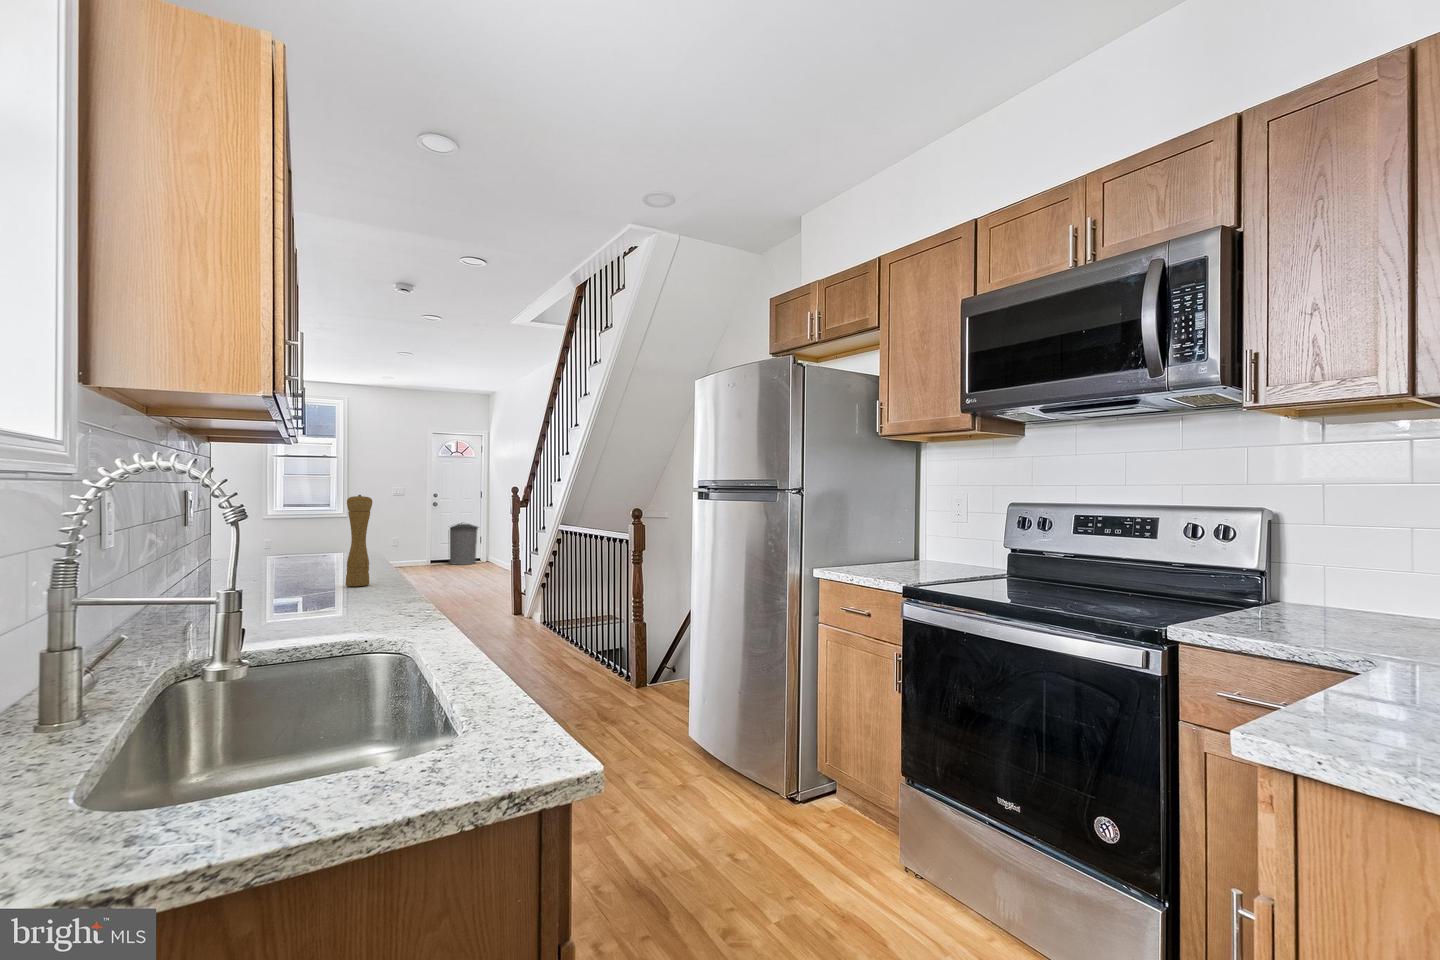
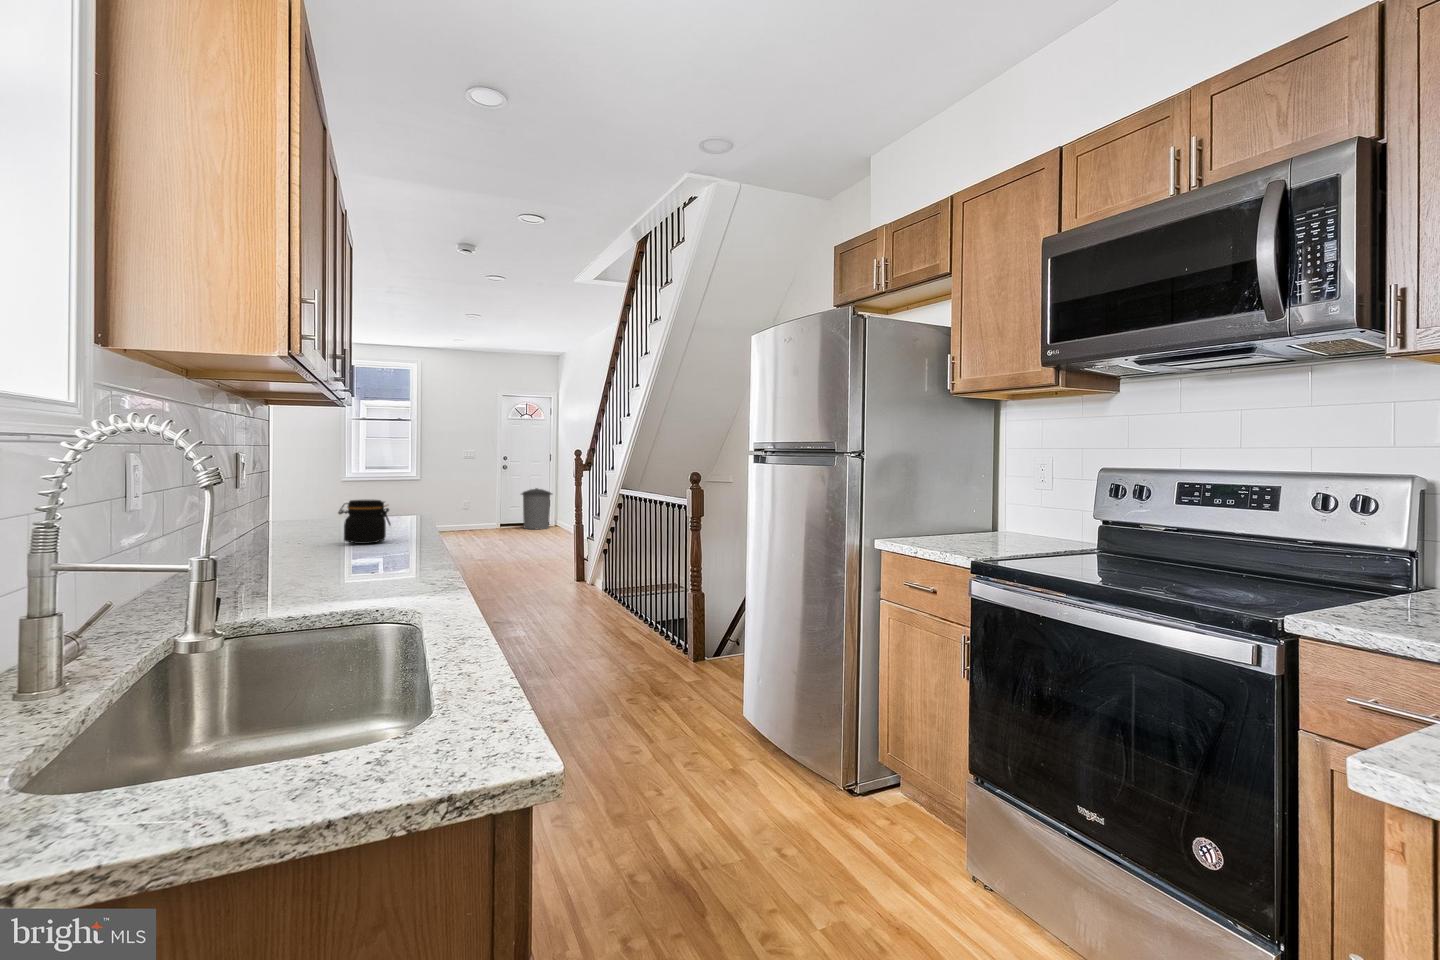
pepper mill: present [346,495,372,586] -> none [389,459,414,551]
jar: none [288,536,342,580] -> present [338,500,391,544]

